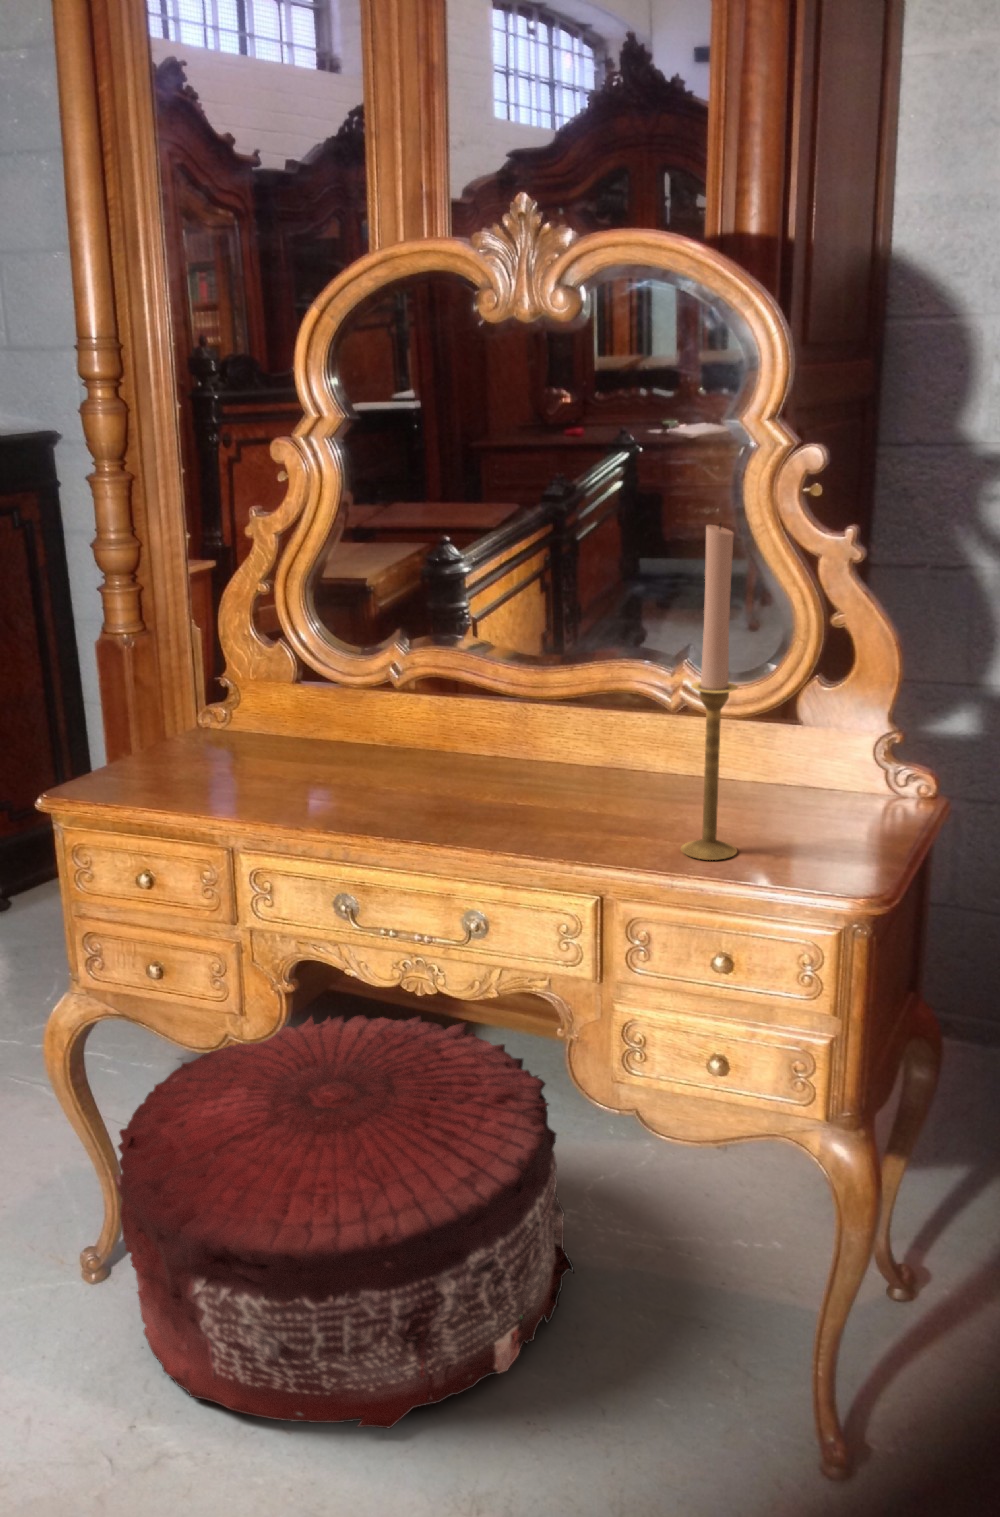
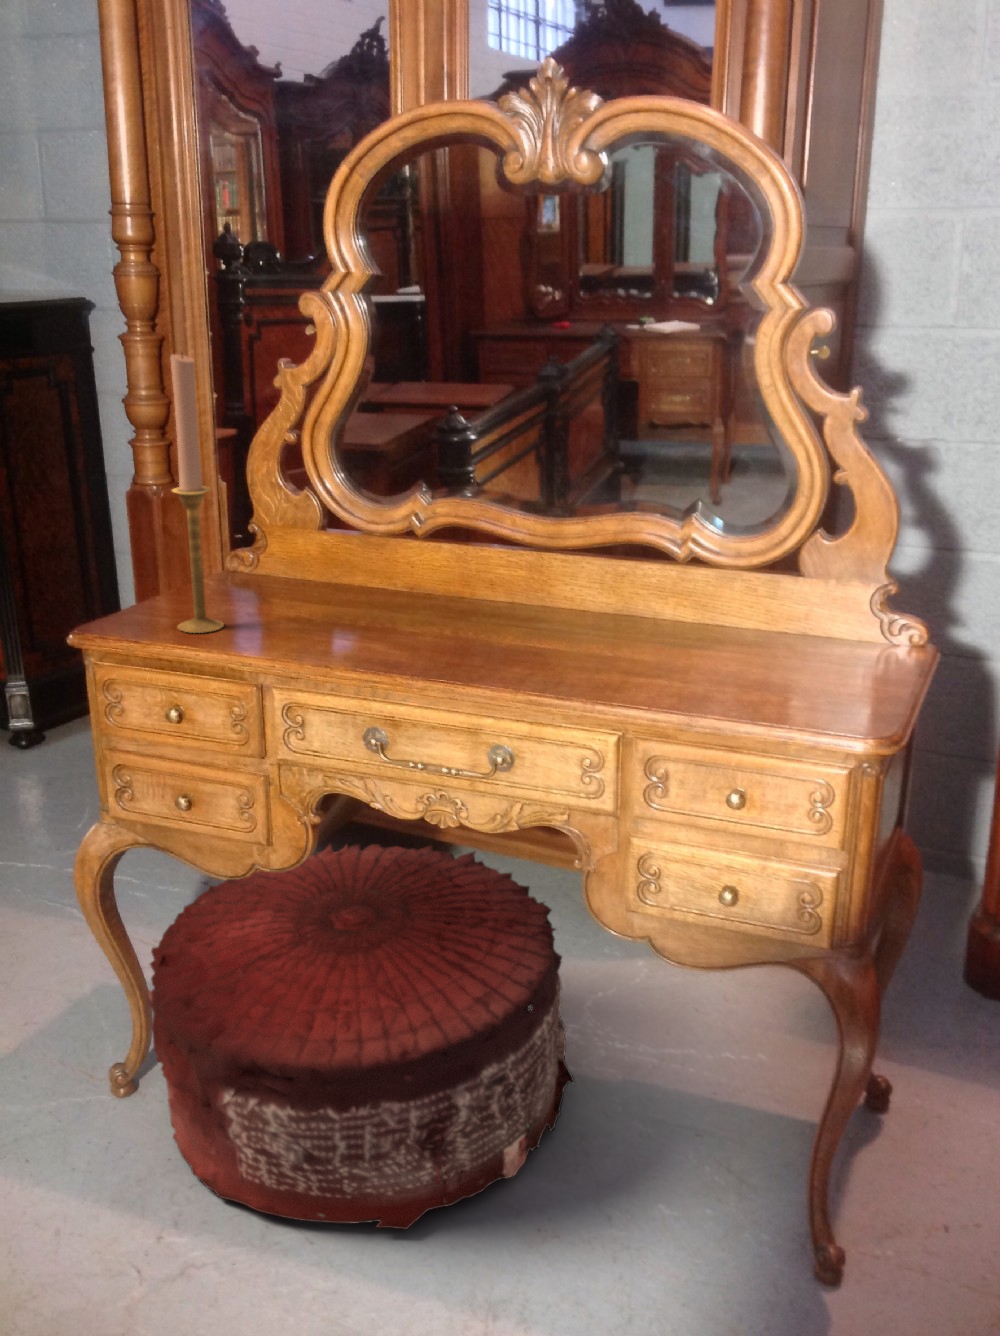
candlestick: present [681,524,738,860] -> present [170,354,224,633]

